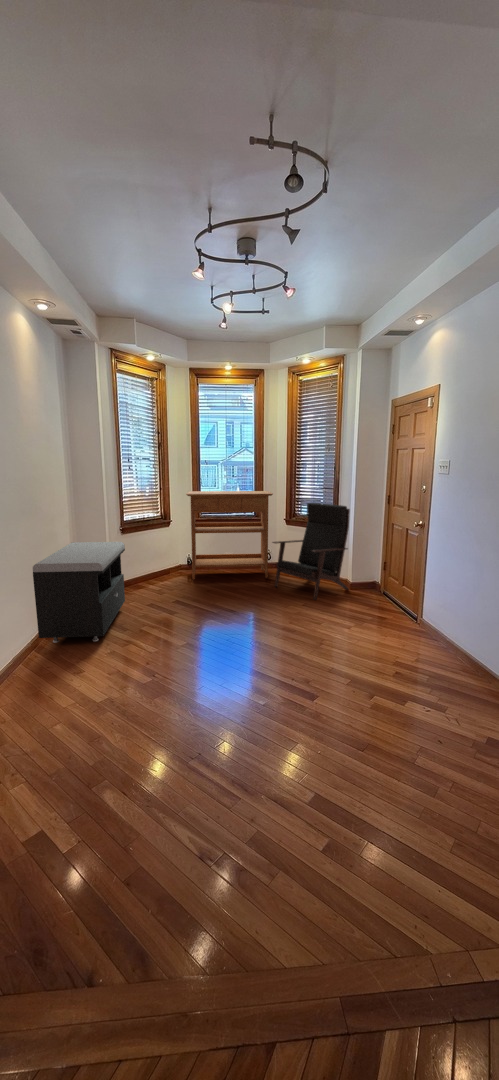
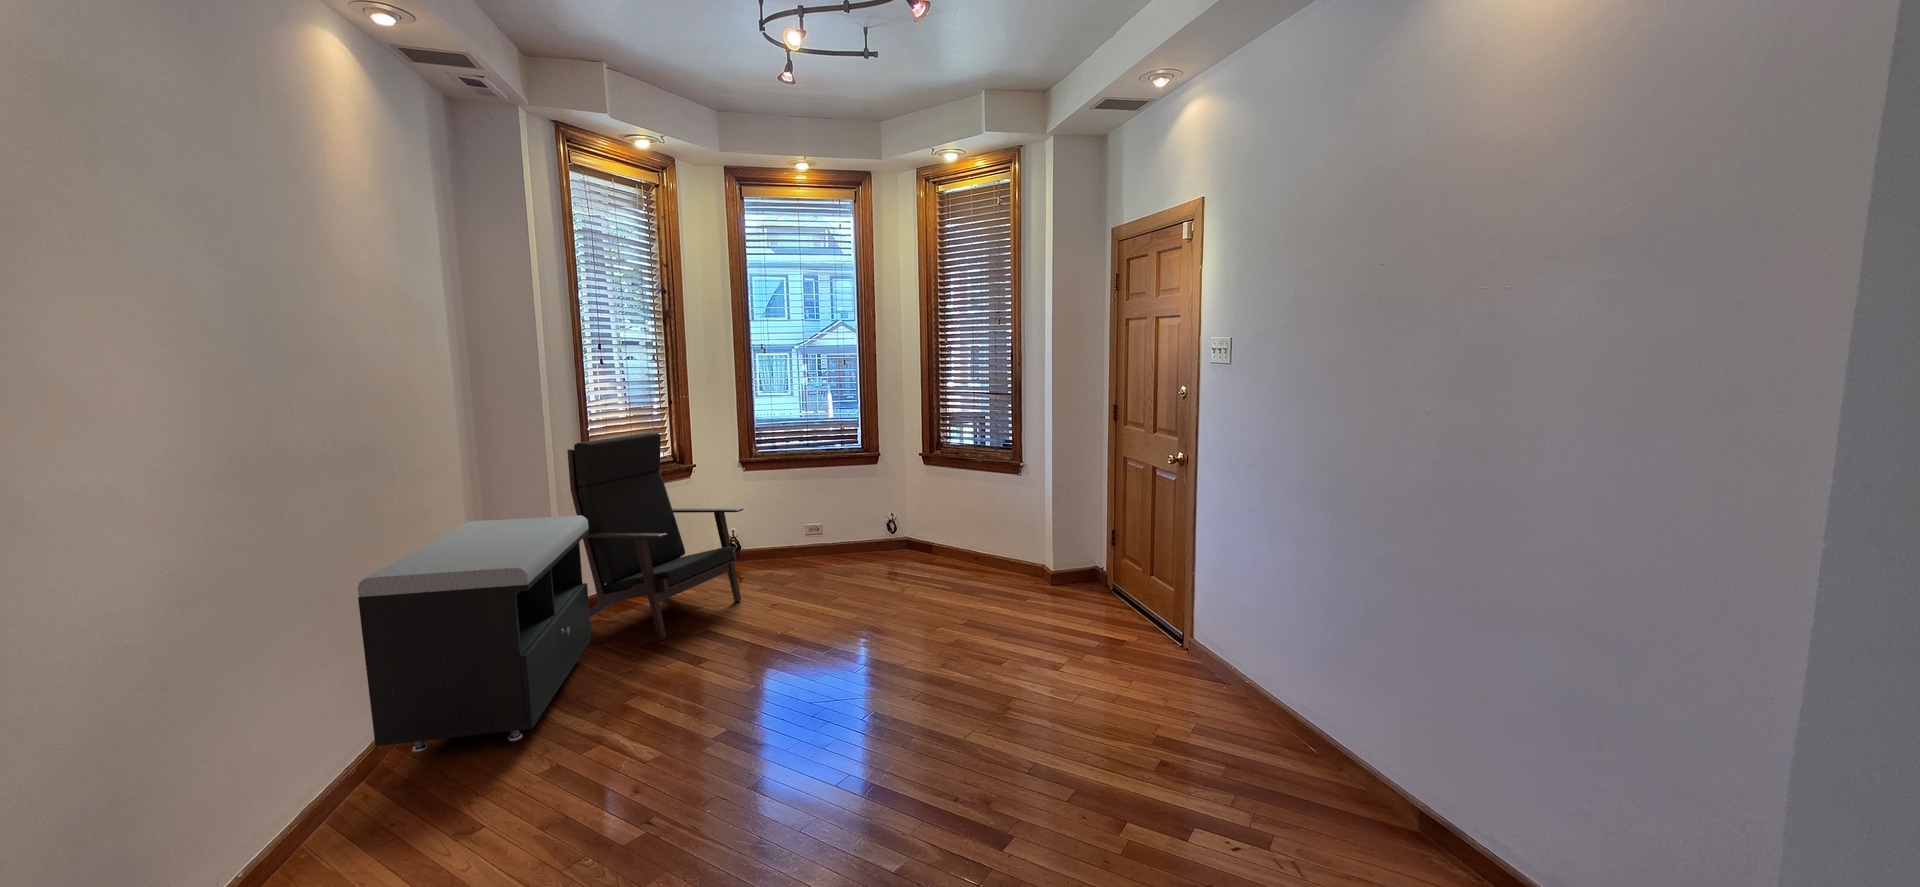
console table: present [186,491,273,579] -> none [723,402,897,582]
lounge chair: present [273,503,350,600] -> present [567,432,743,640]

